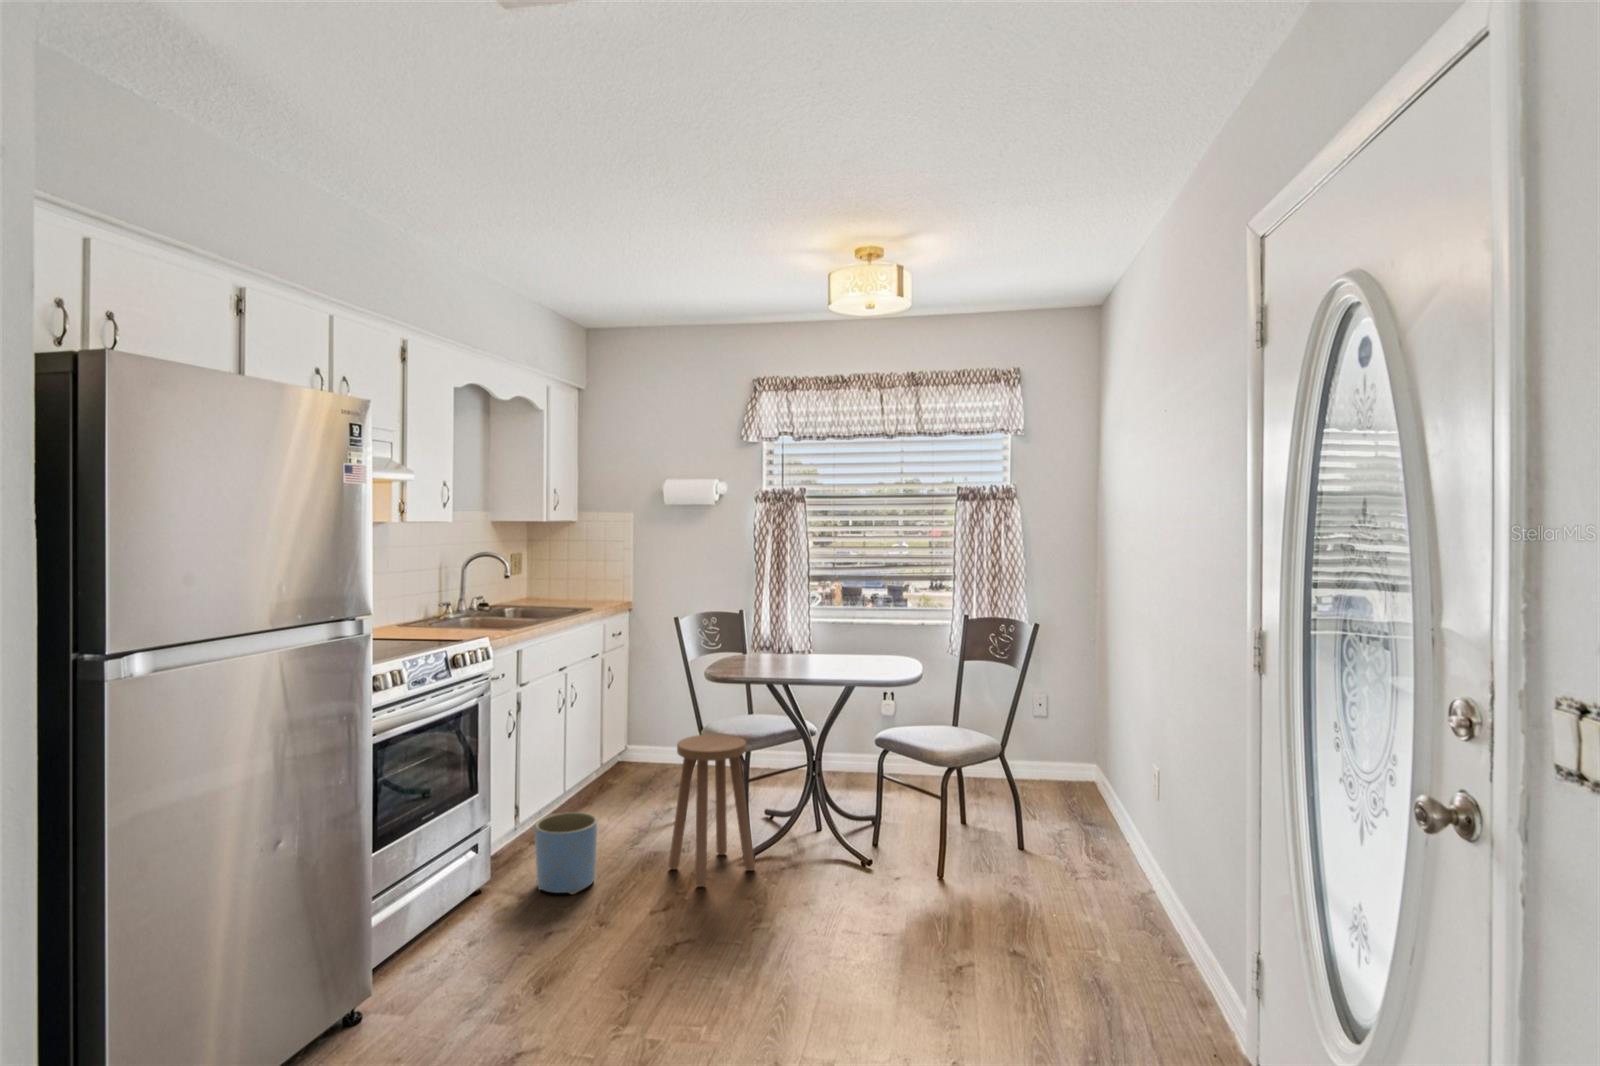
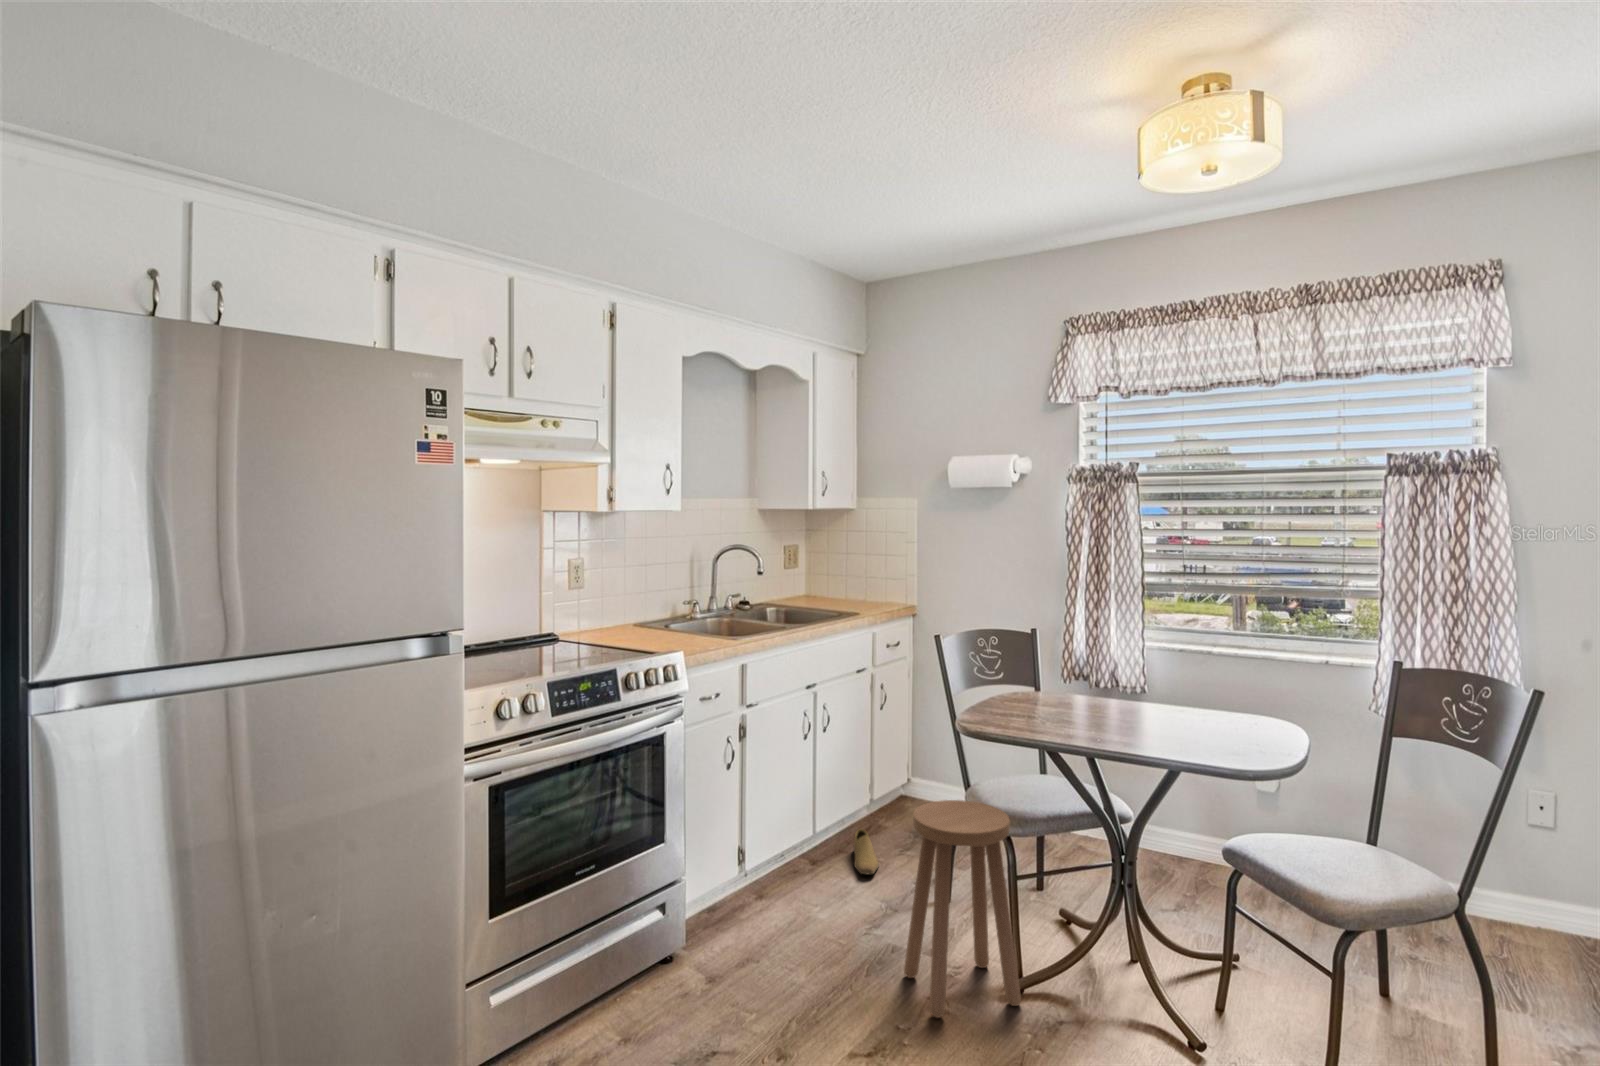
shoe: none [597,783,622,815] -> present [854,829,879,874]
planter: present [535,812,597,895] -> none [735,876,811,988]

